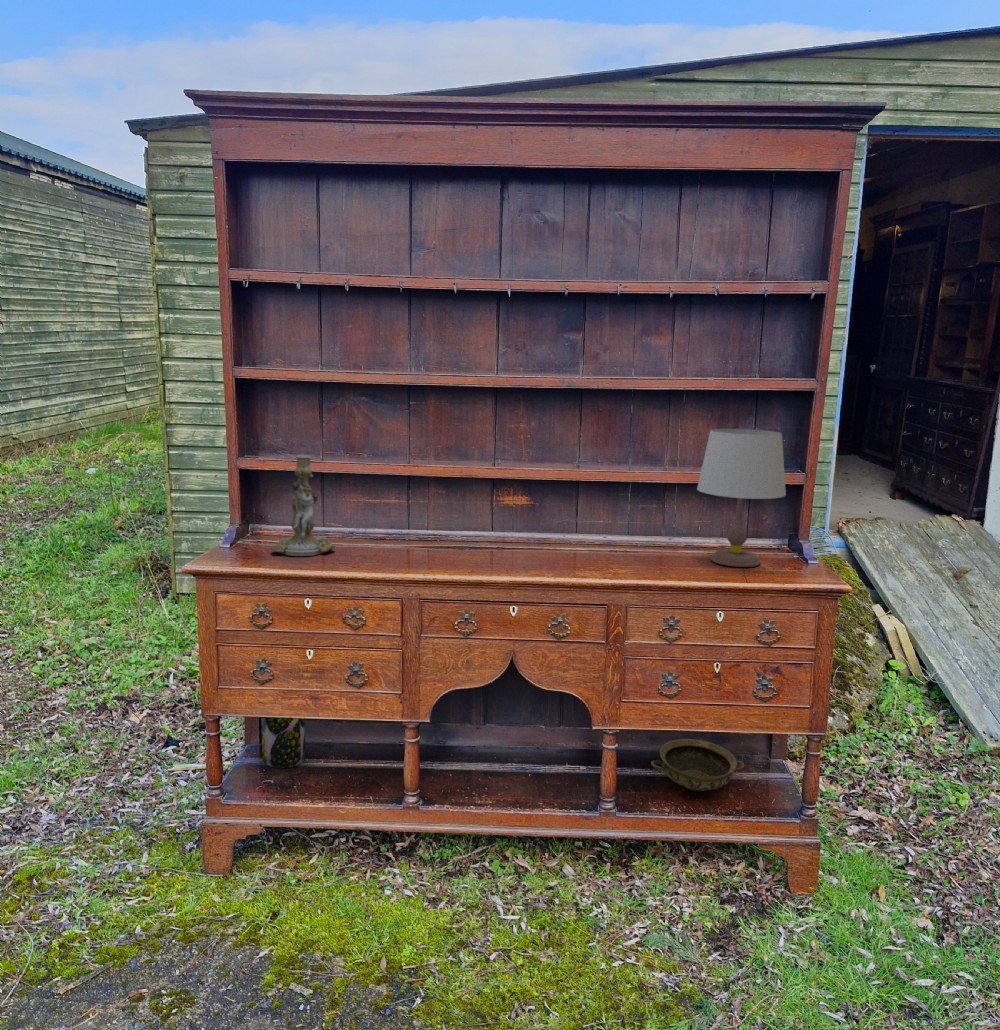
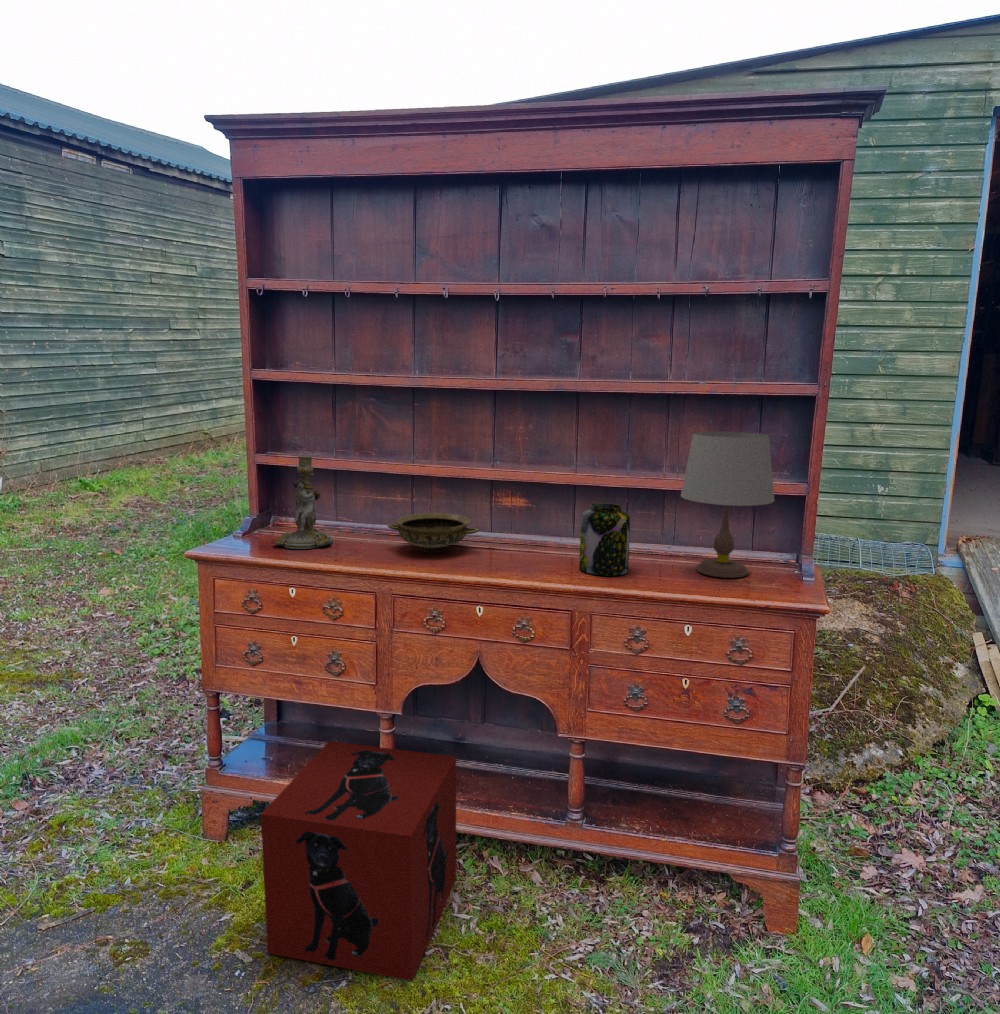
jar: present [262,718,305,768] -> present [579,503,630,576]
ceramic bowl: present [651,739,744,791] -> present [388,513,479,553]
storage box: none [324,756,493,987] -> present [261,741,456,981]

